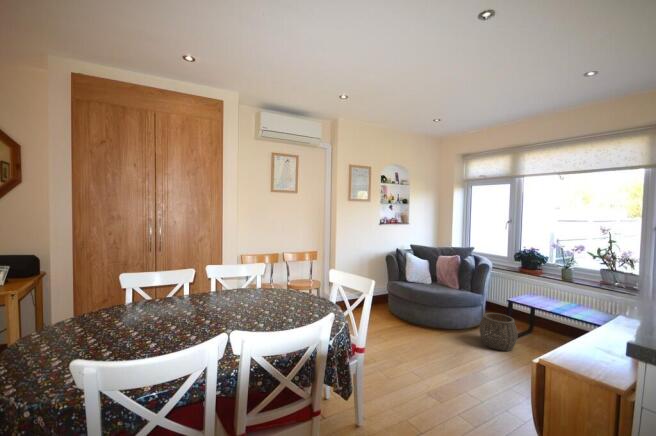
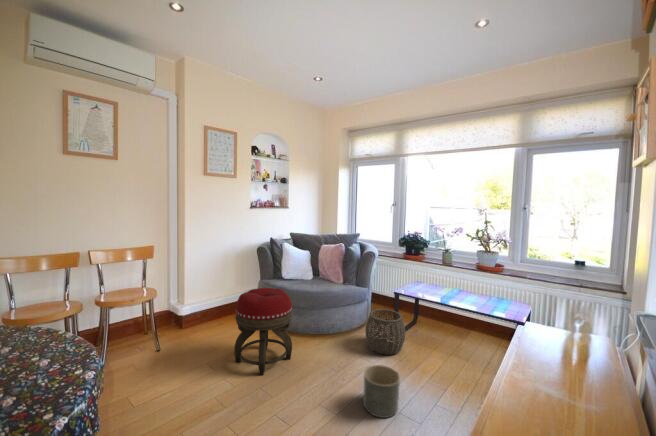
footstool: none [376,286,419,347] -> present [234,288,292,375]
planter: none [478,350,509,388] -> present [364,365,400,418]

